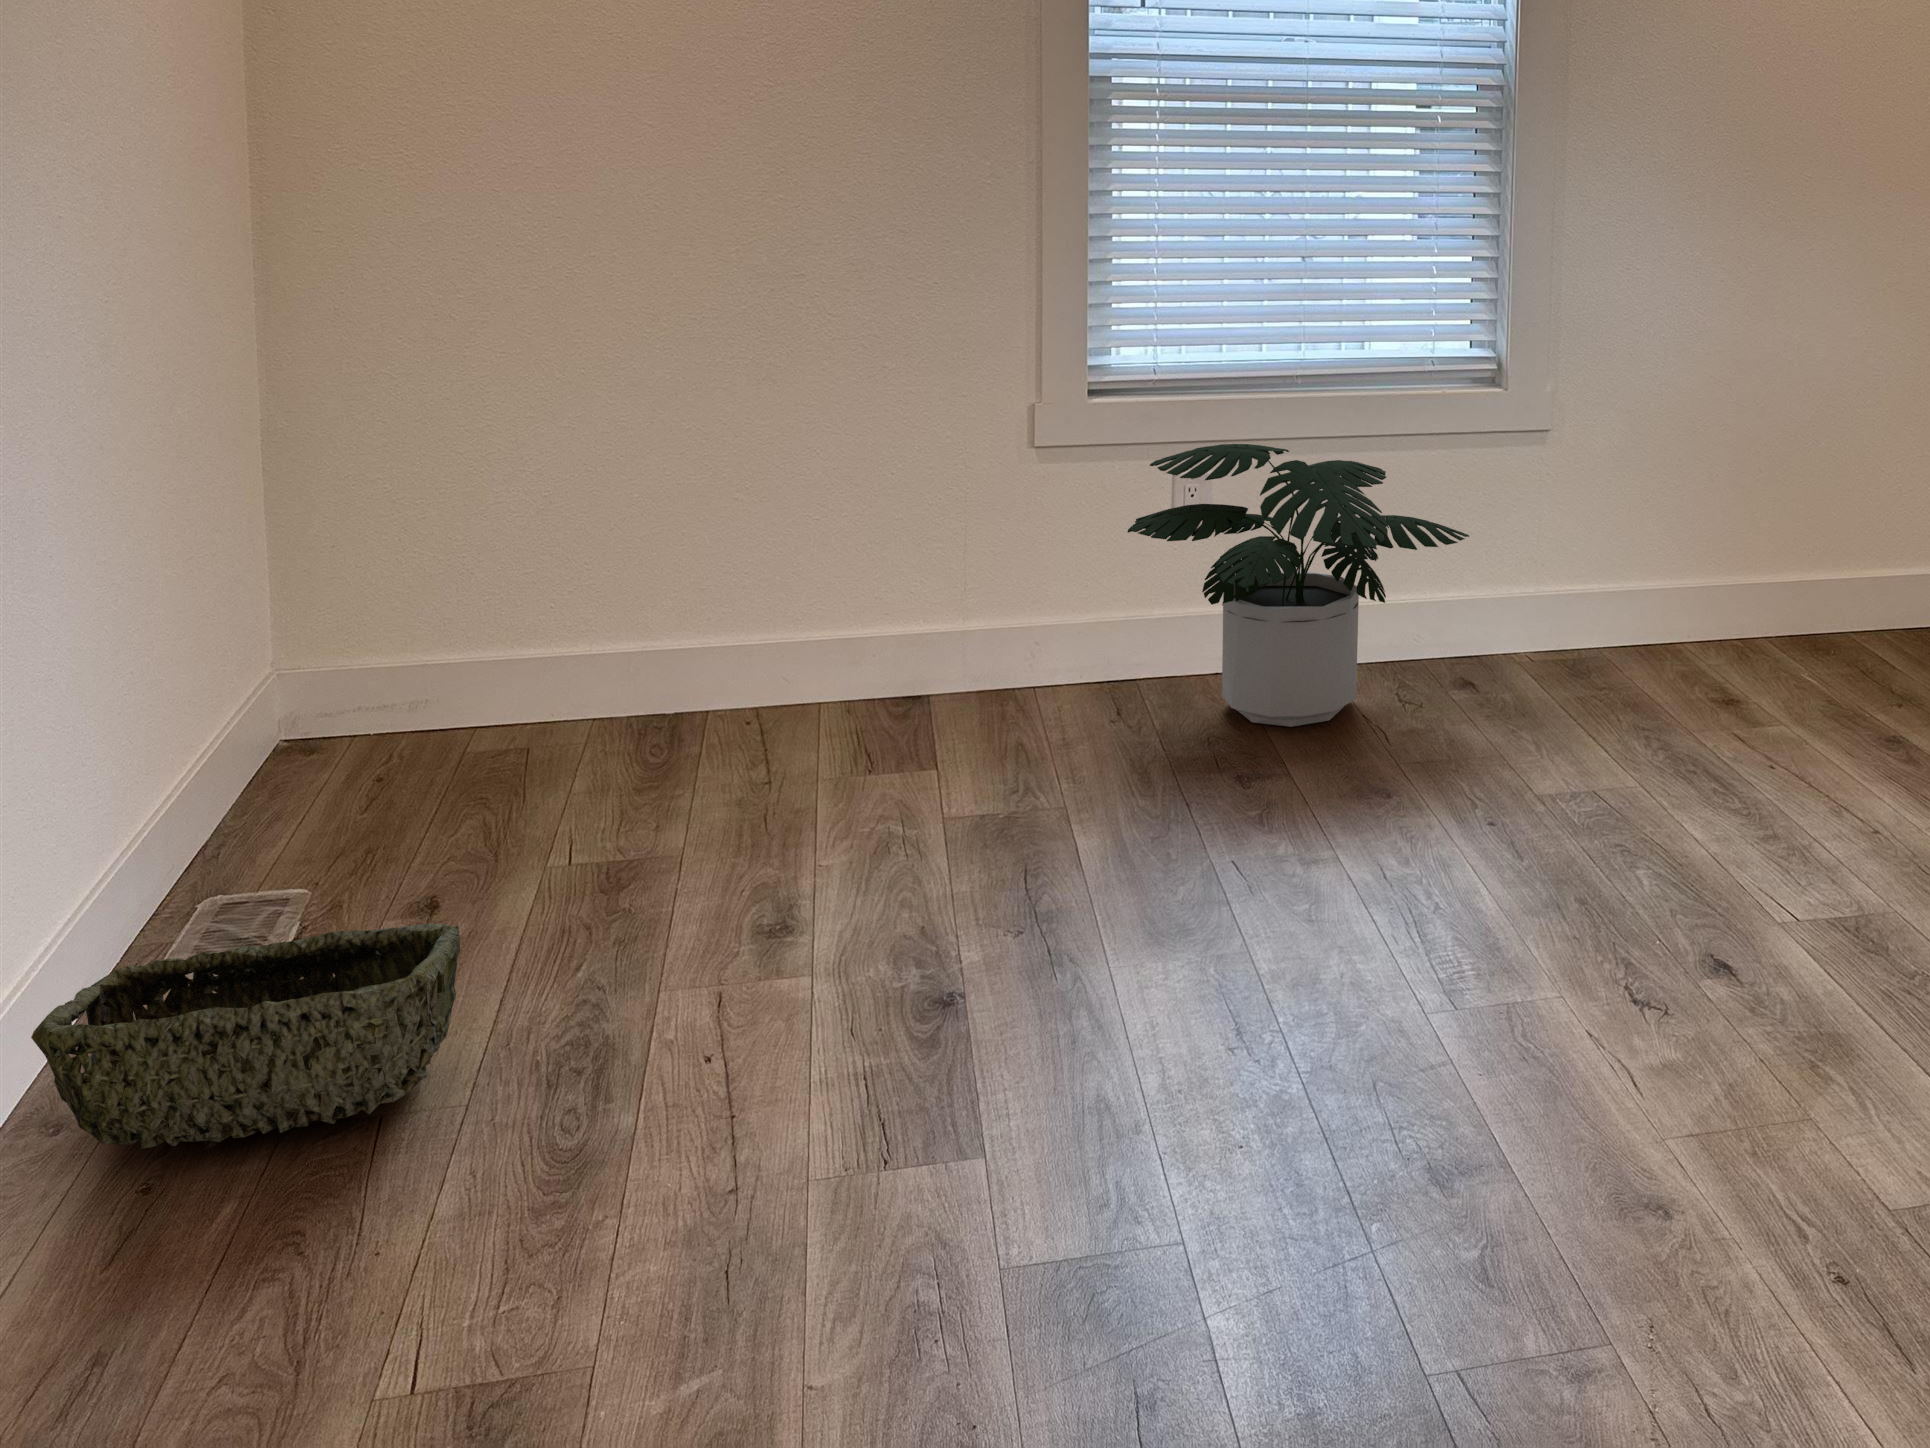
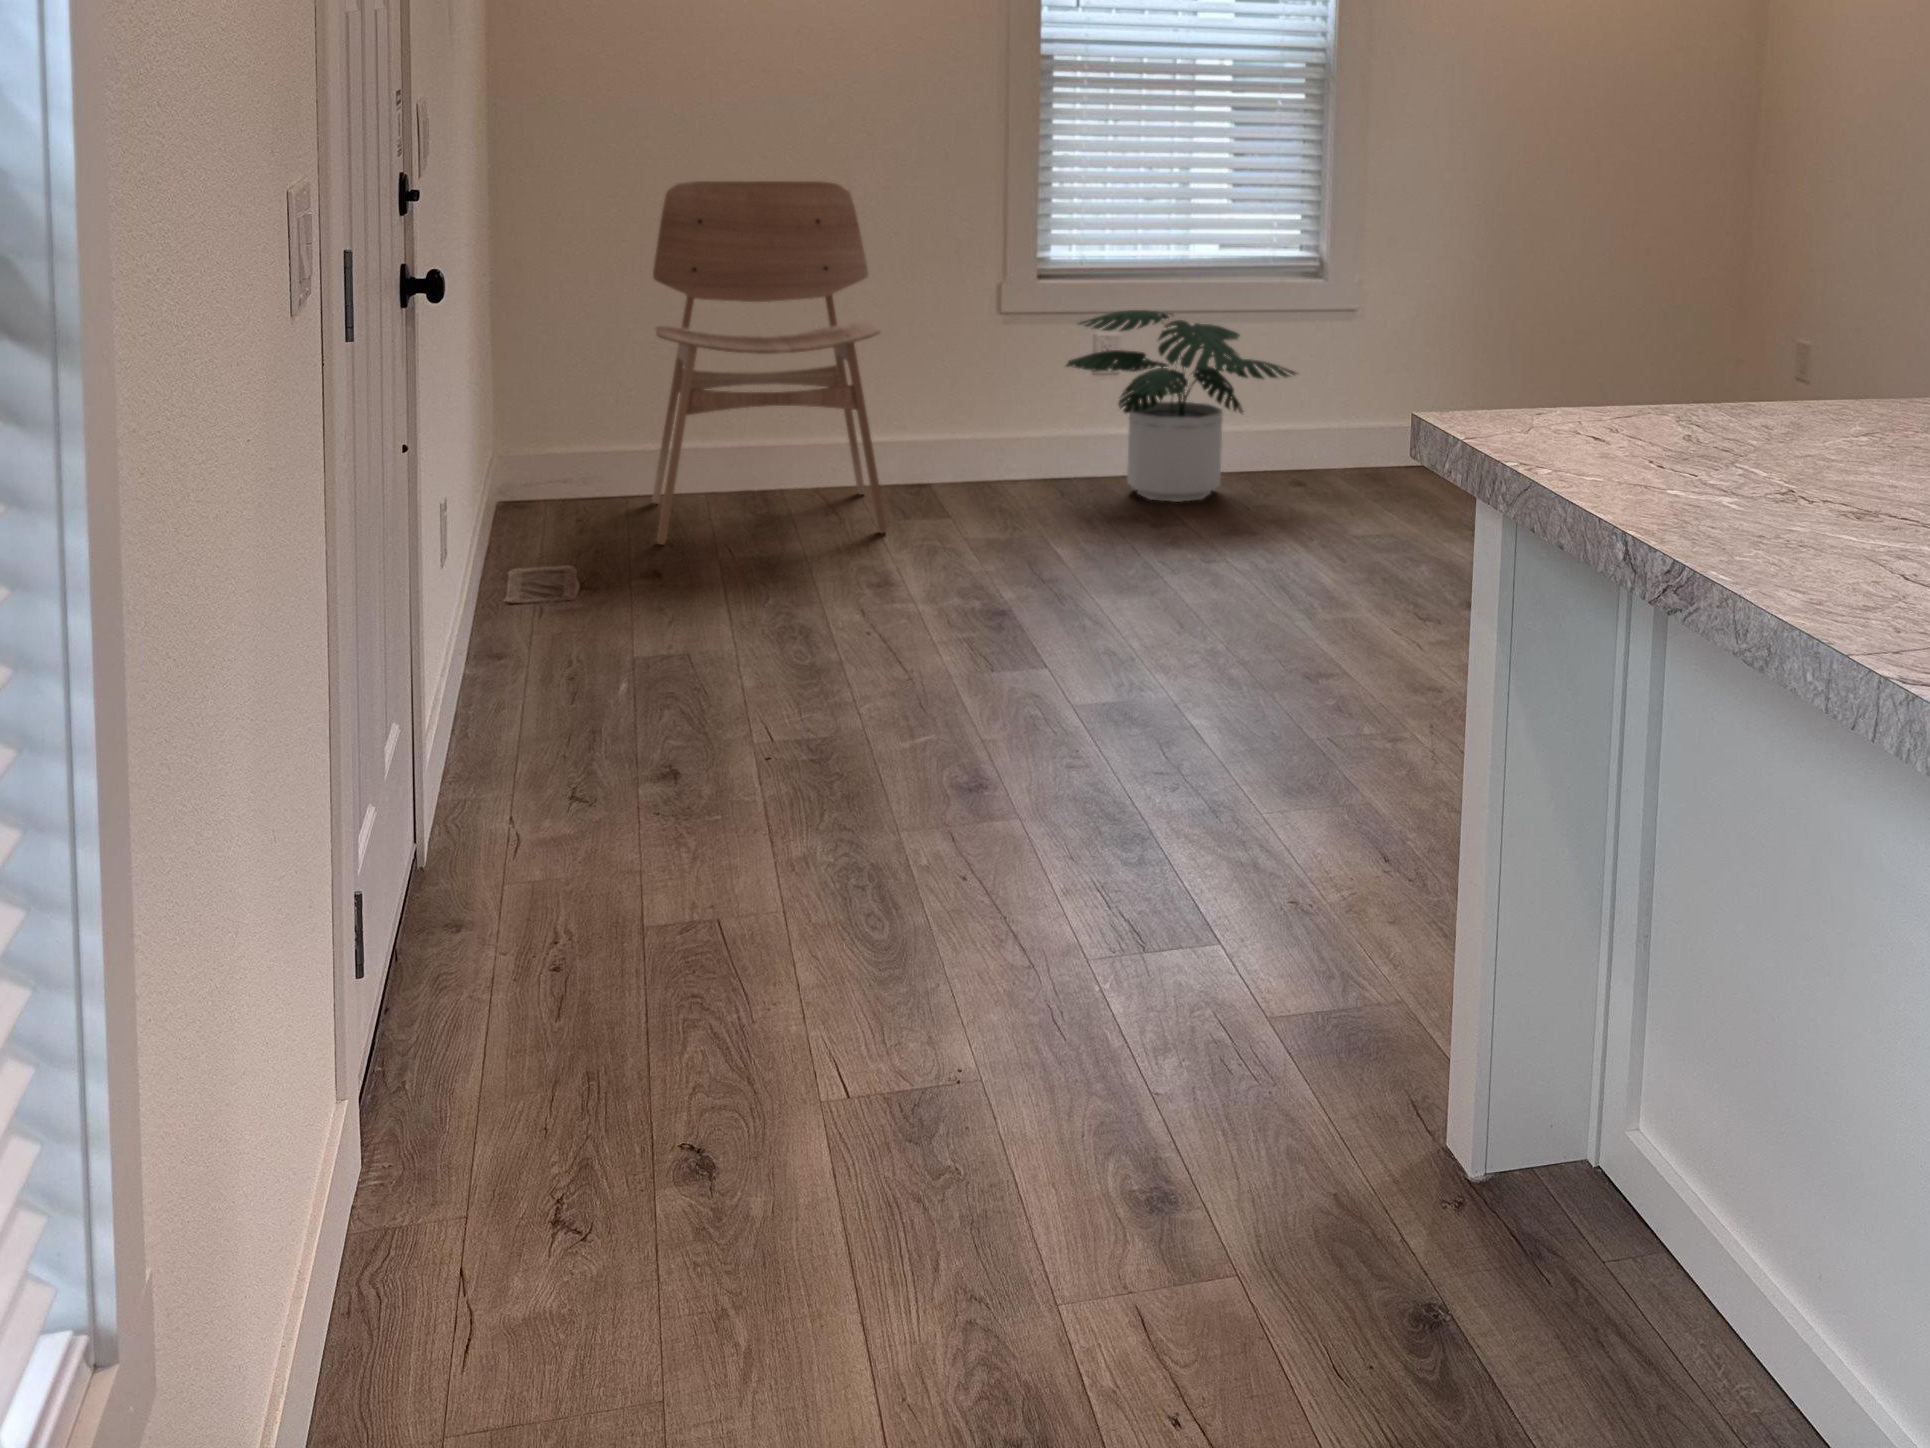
dining chair: none [481,270,845,840] -> present [652,181,887,544]
woven basket: present [31,923,460,1149] -> none [486,550,709,657]

